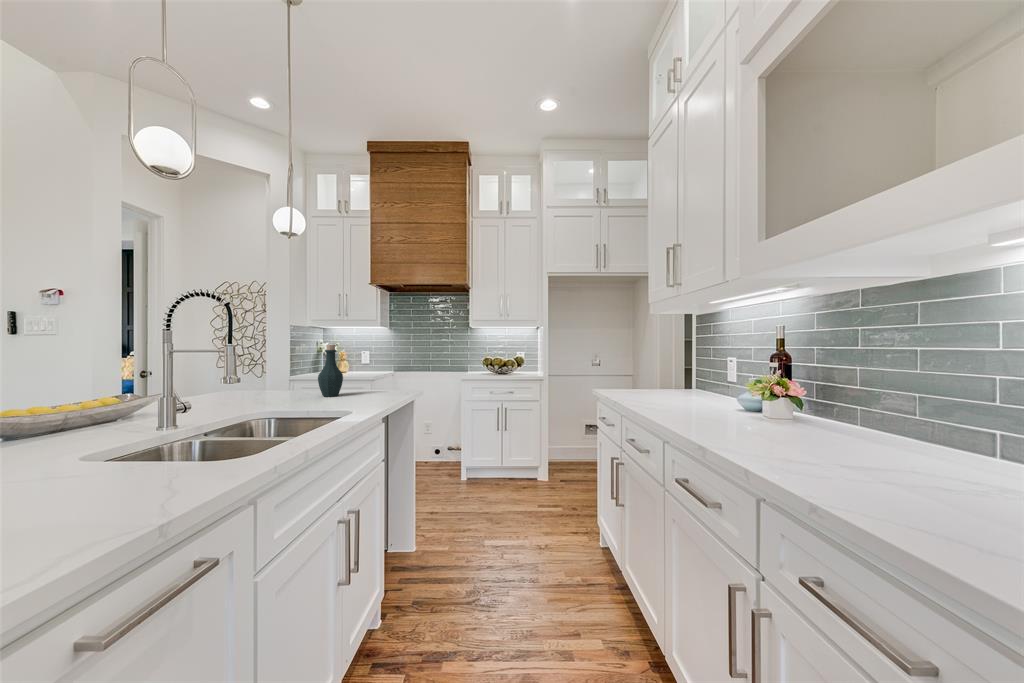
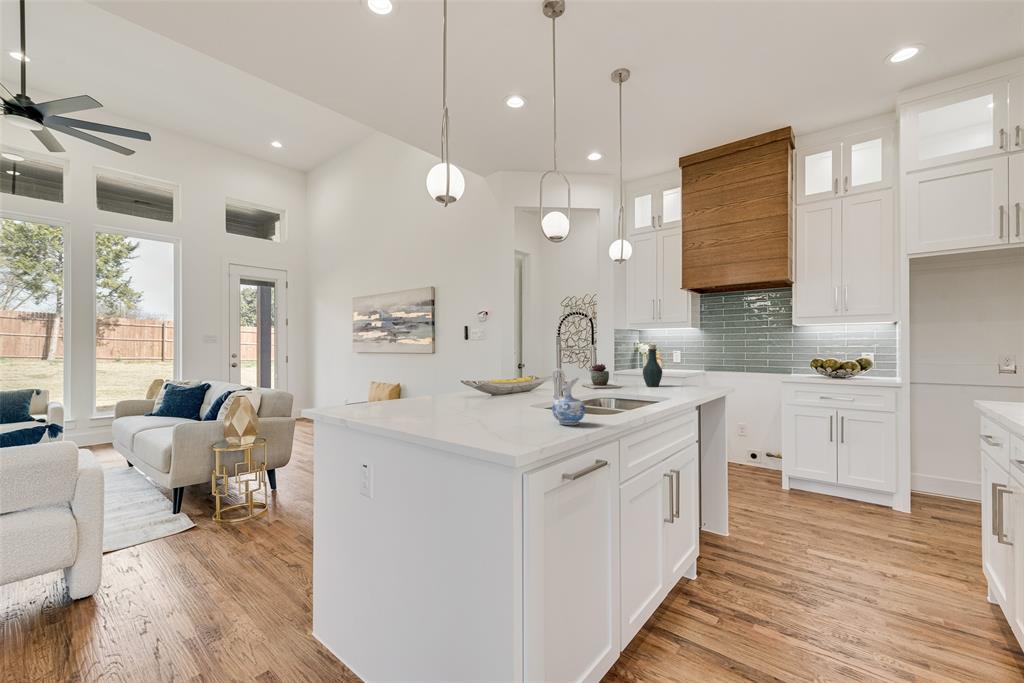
succulent plant: none [225,371,286,407] -> present [581,364,621,389]
ceramic pitcher: none [82,395,172,511] -> present [552,369,585,425]

